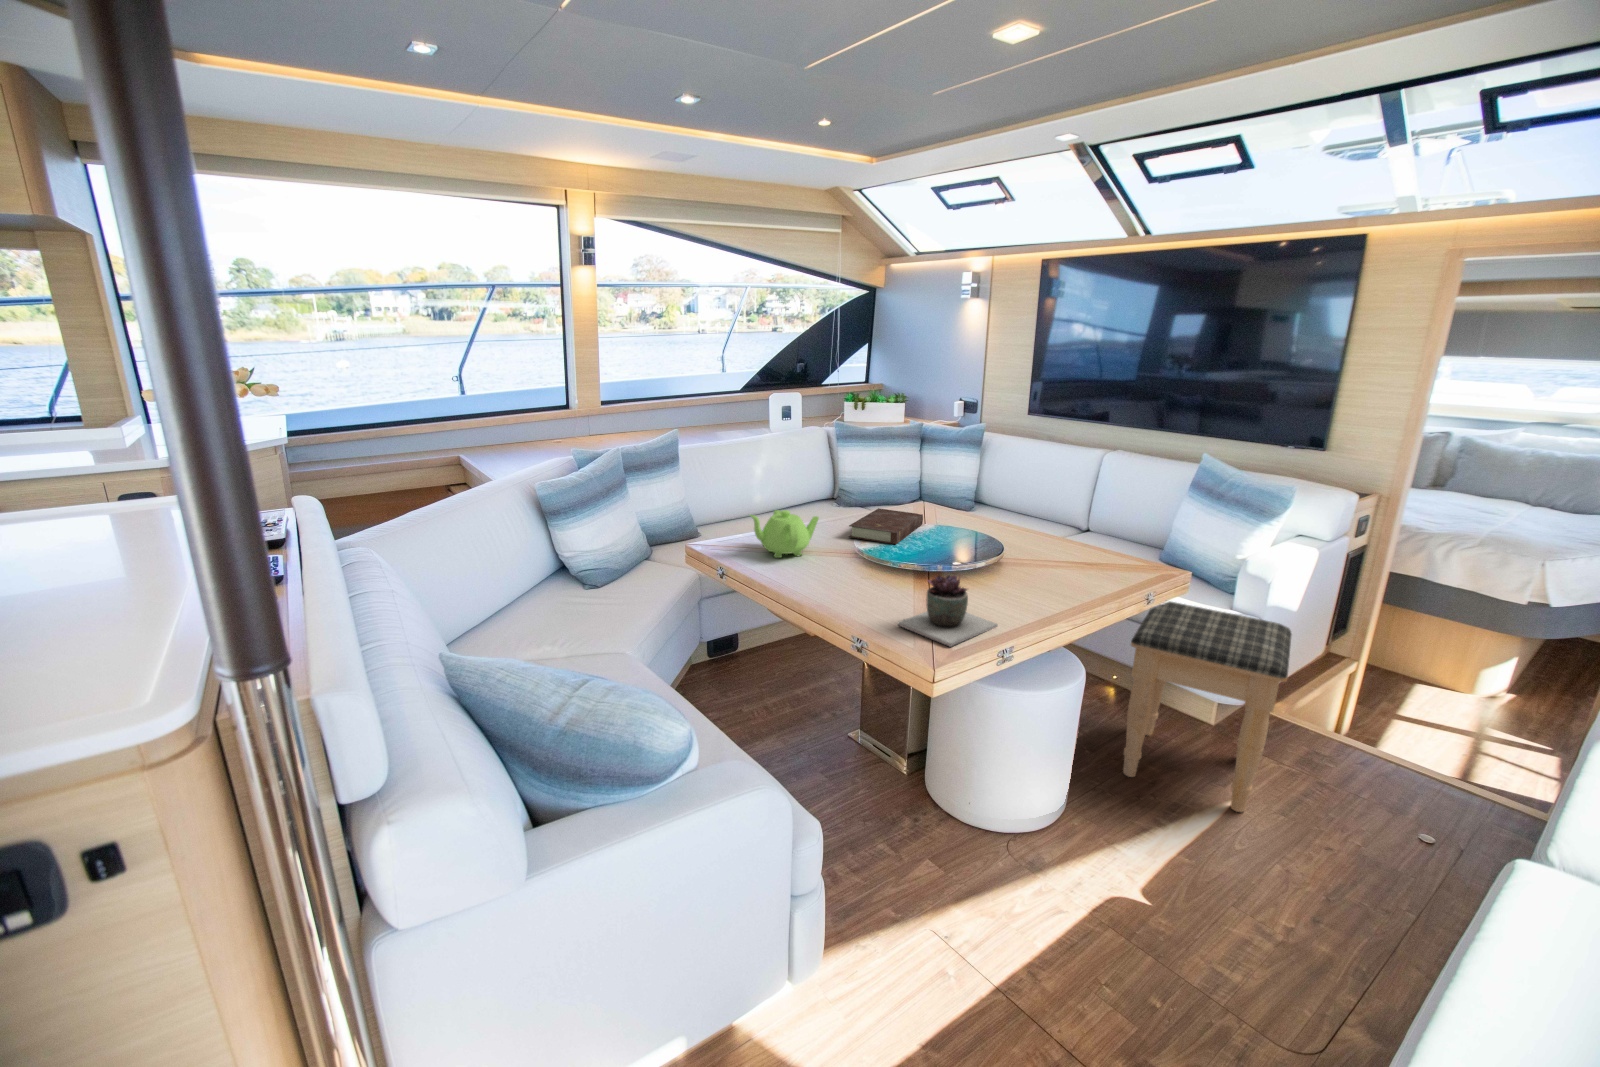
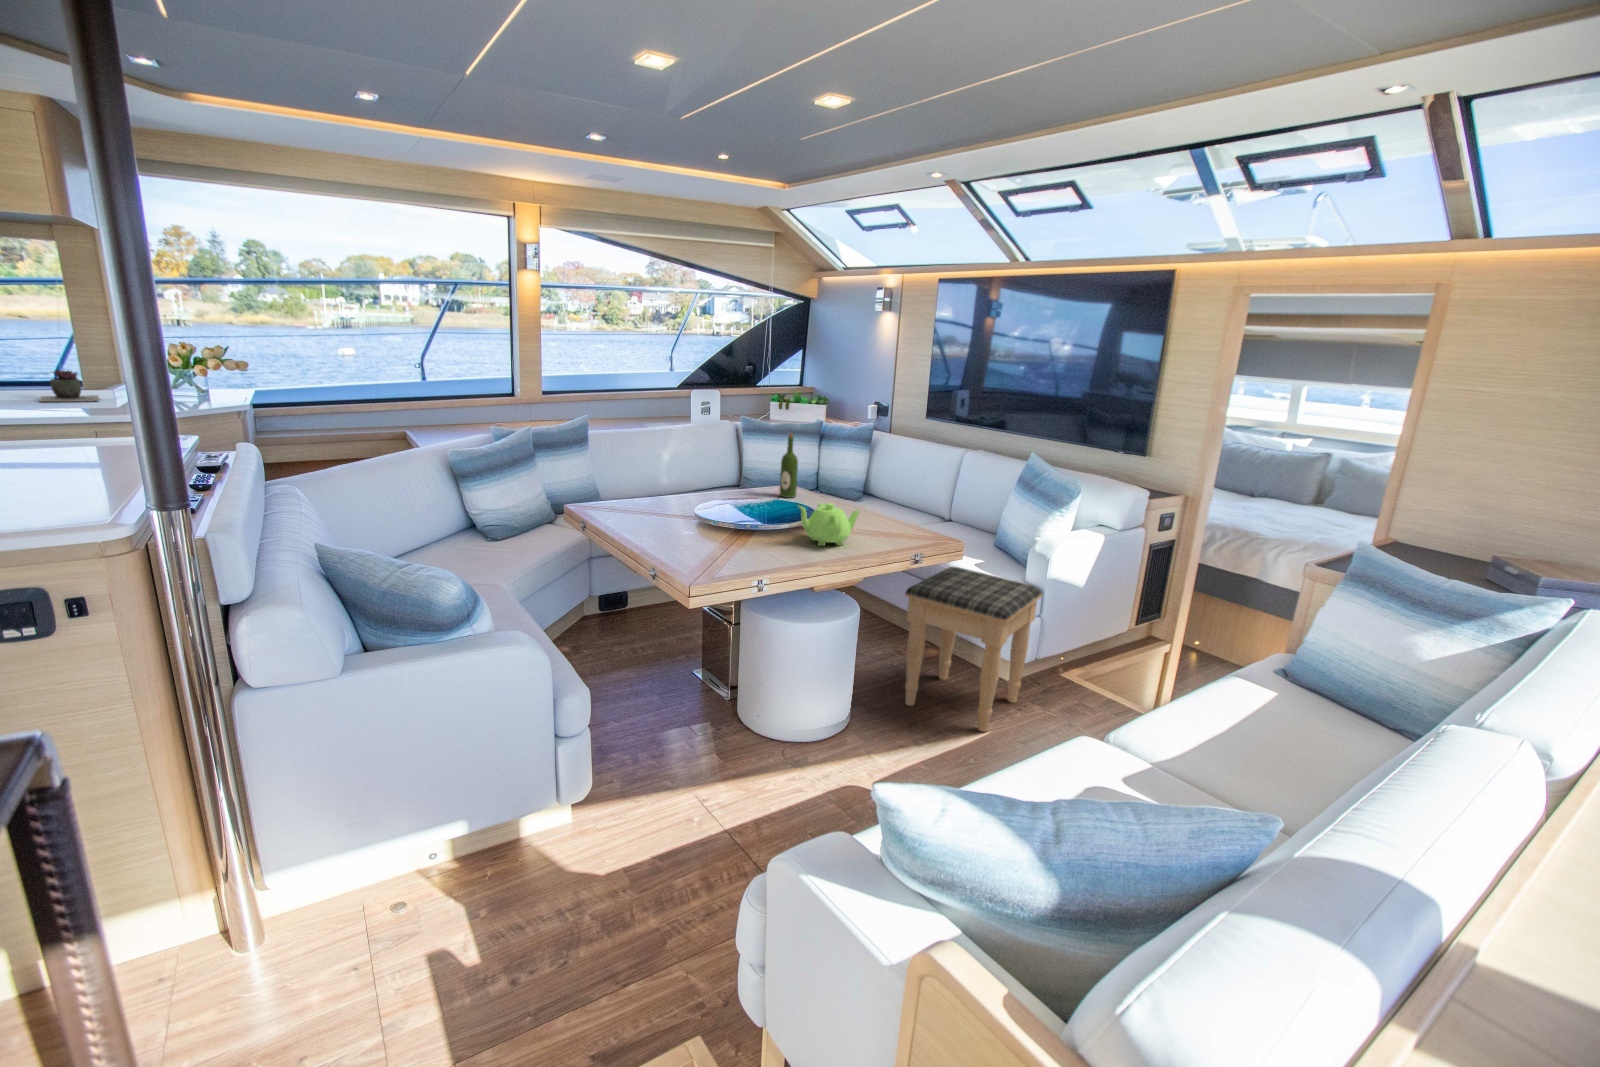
wine bottle: none [921,444,943,520] -> present [780,433,798,498]
book: present [849,508,923,544] -> none [706,486,777,513]
teapot: present [751,510,819,558] -> present [799,503,859,546]
succulent plant: present [898,575,998,647] -> present [39,370,98,402]

